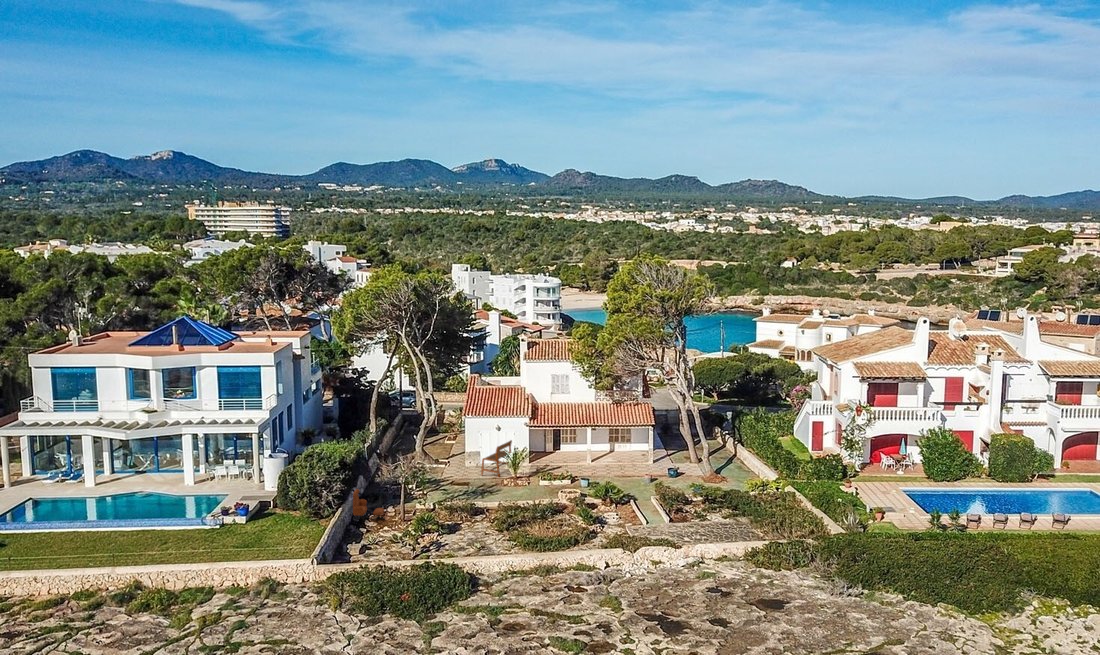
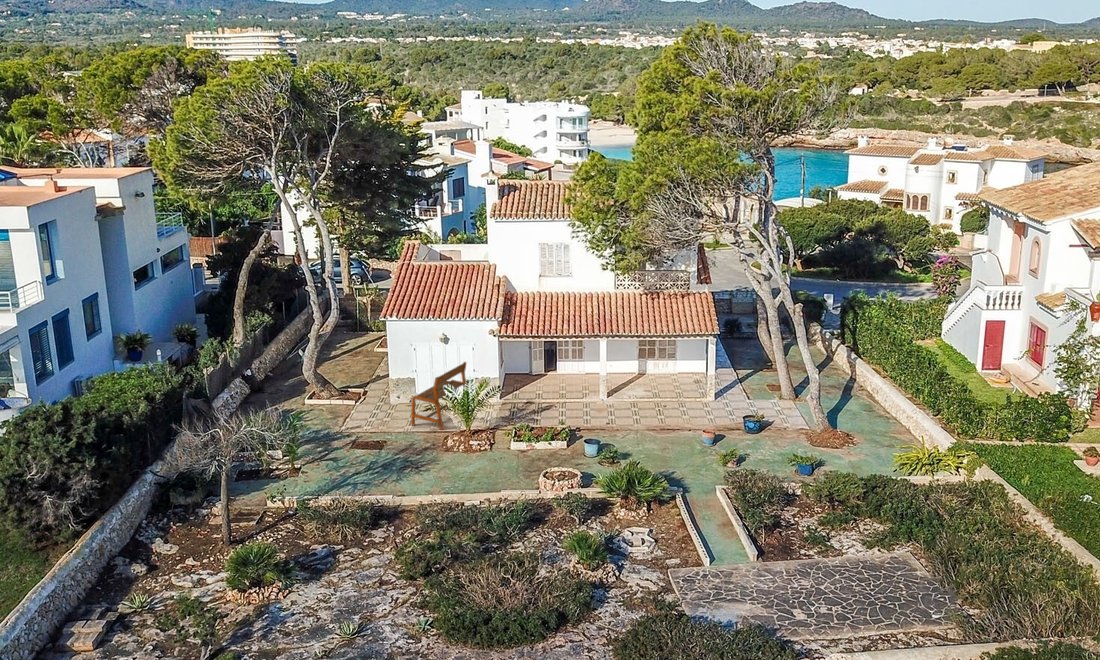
lounge chair: present [353,489,385,521] -> none [118,484,194,551]

